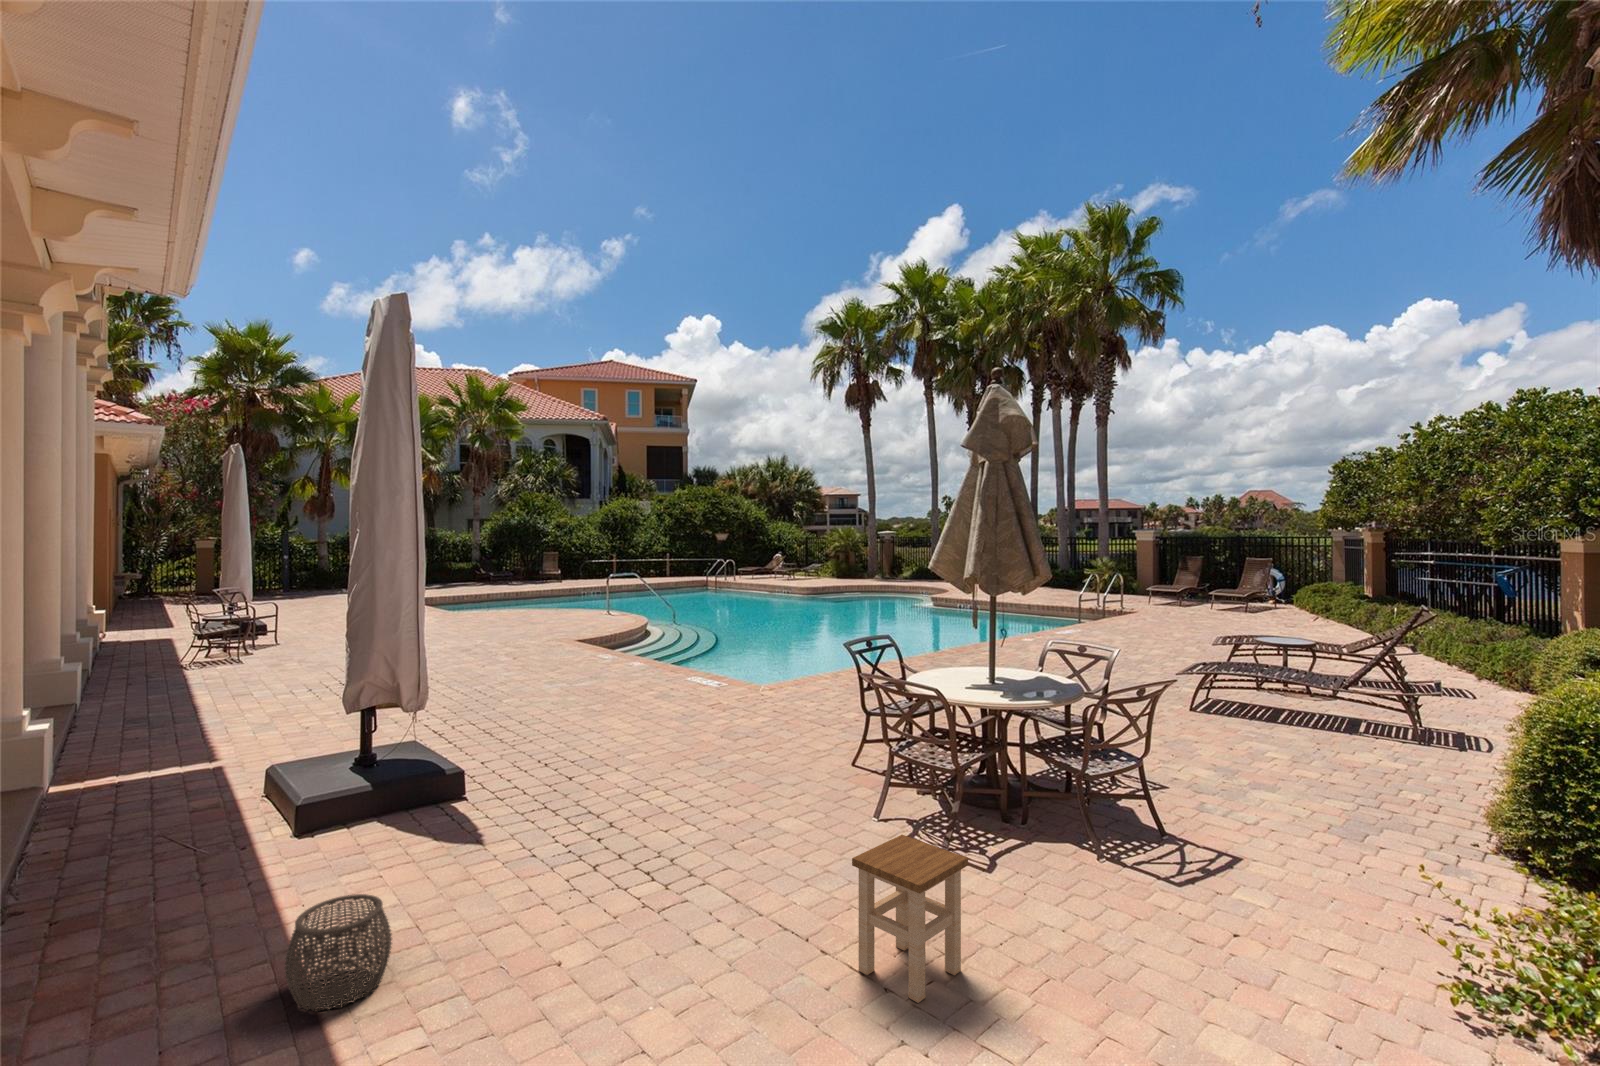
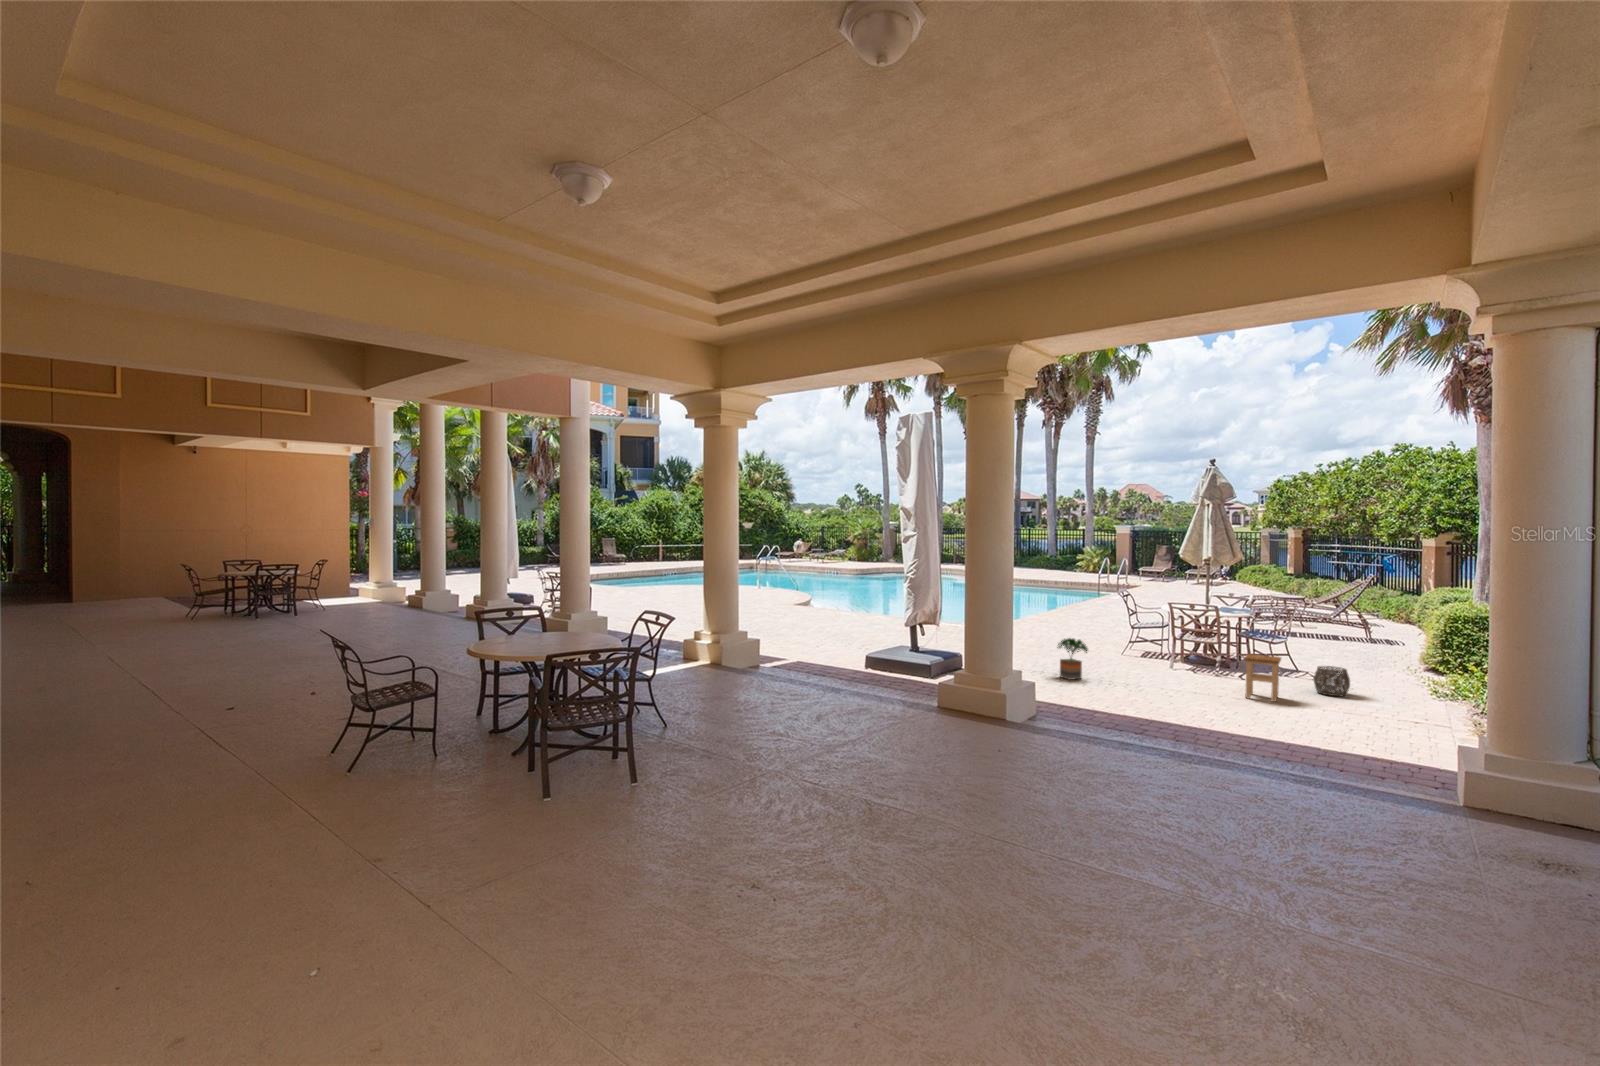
potted tree: none [559,751,621,850] -> present [1057,638,1088,680]
woven basket: present [284,894,392,1011] -> present [1314,666,1350,696]

